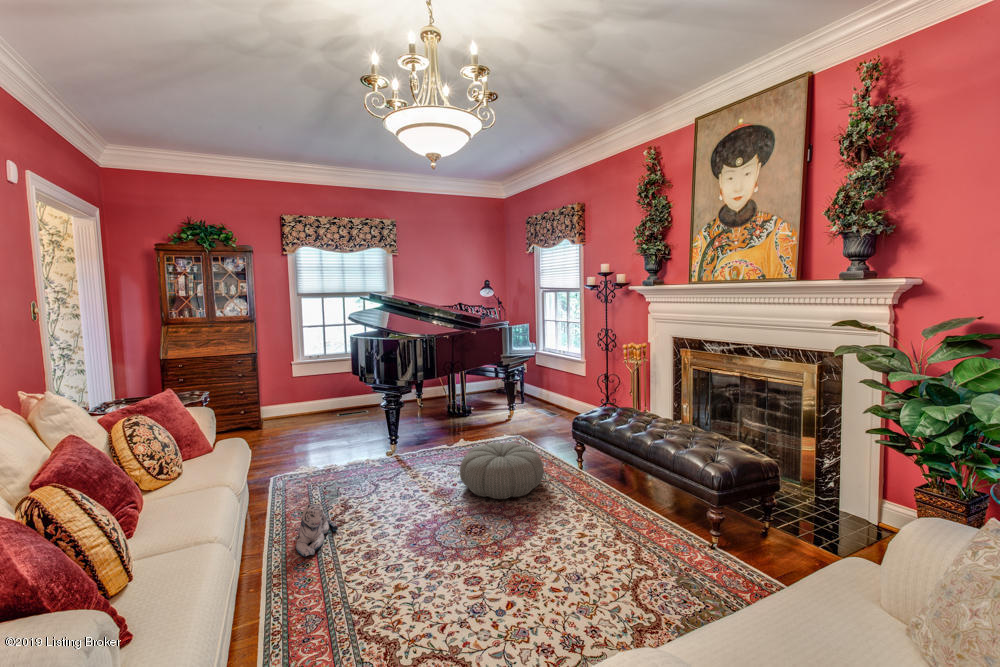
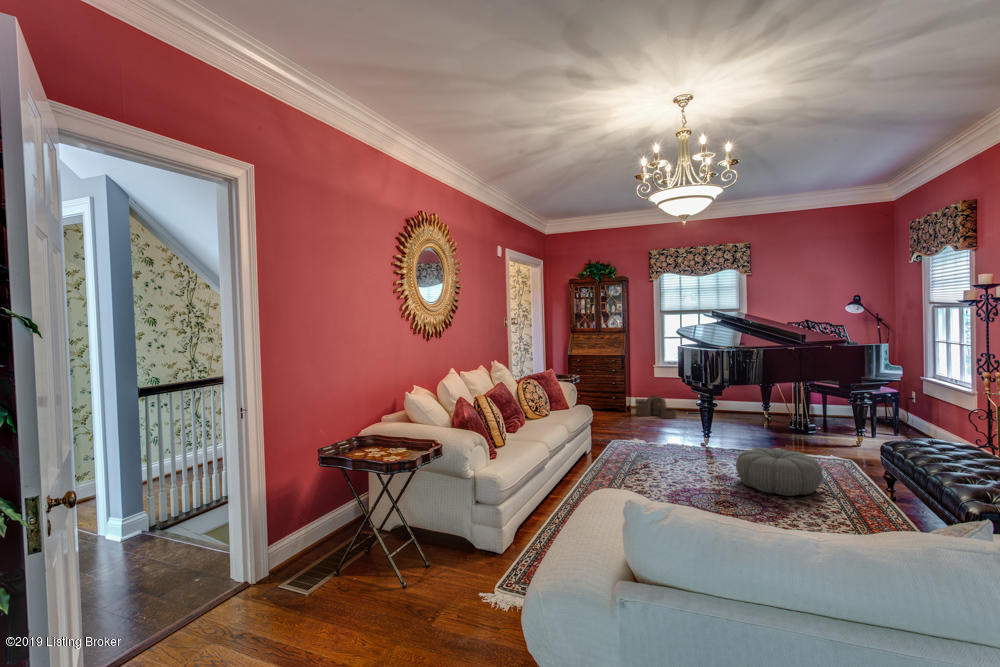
woven basket: none [276,397,332,429] -> present [635,395,677,419]
plush toy: present [296,504,338,557] -> none [600,451,631,481]

